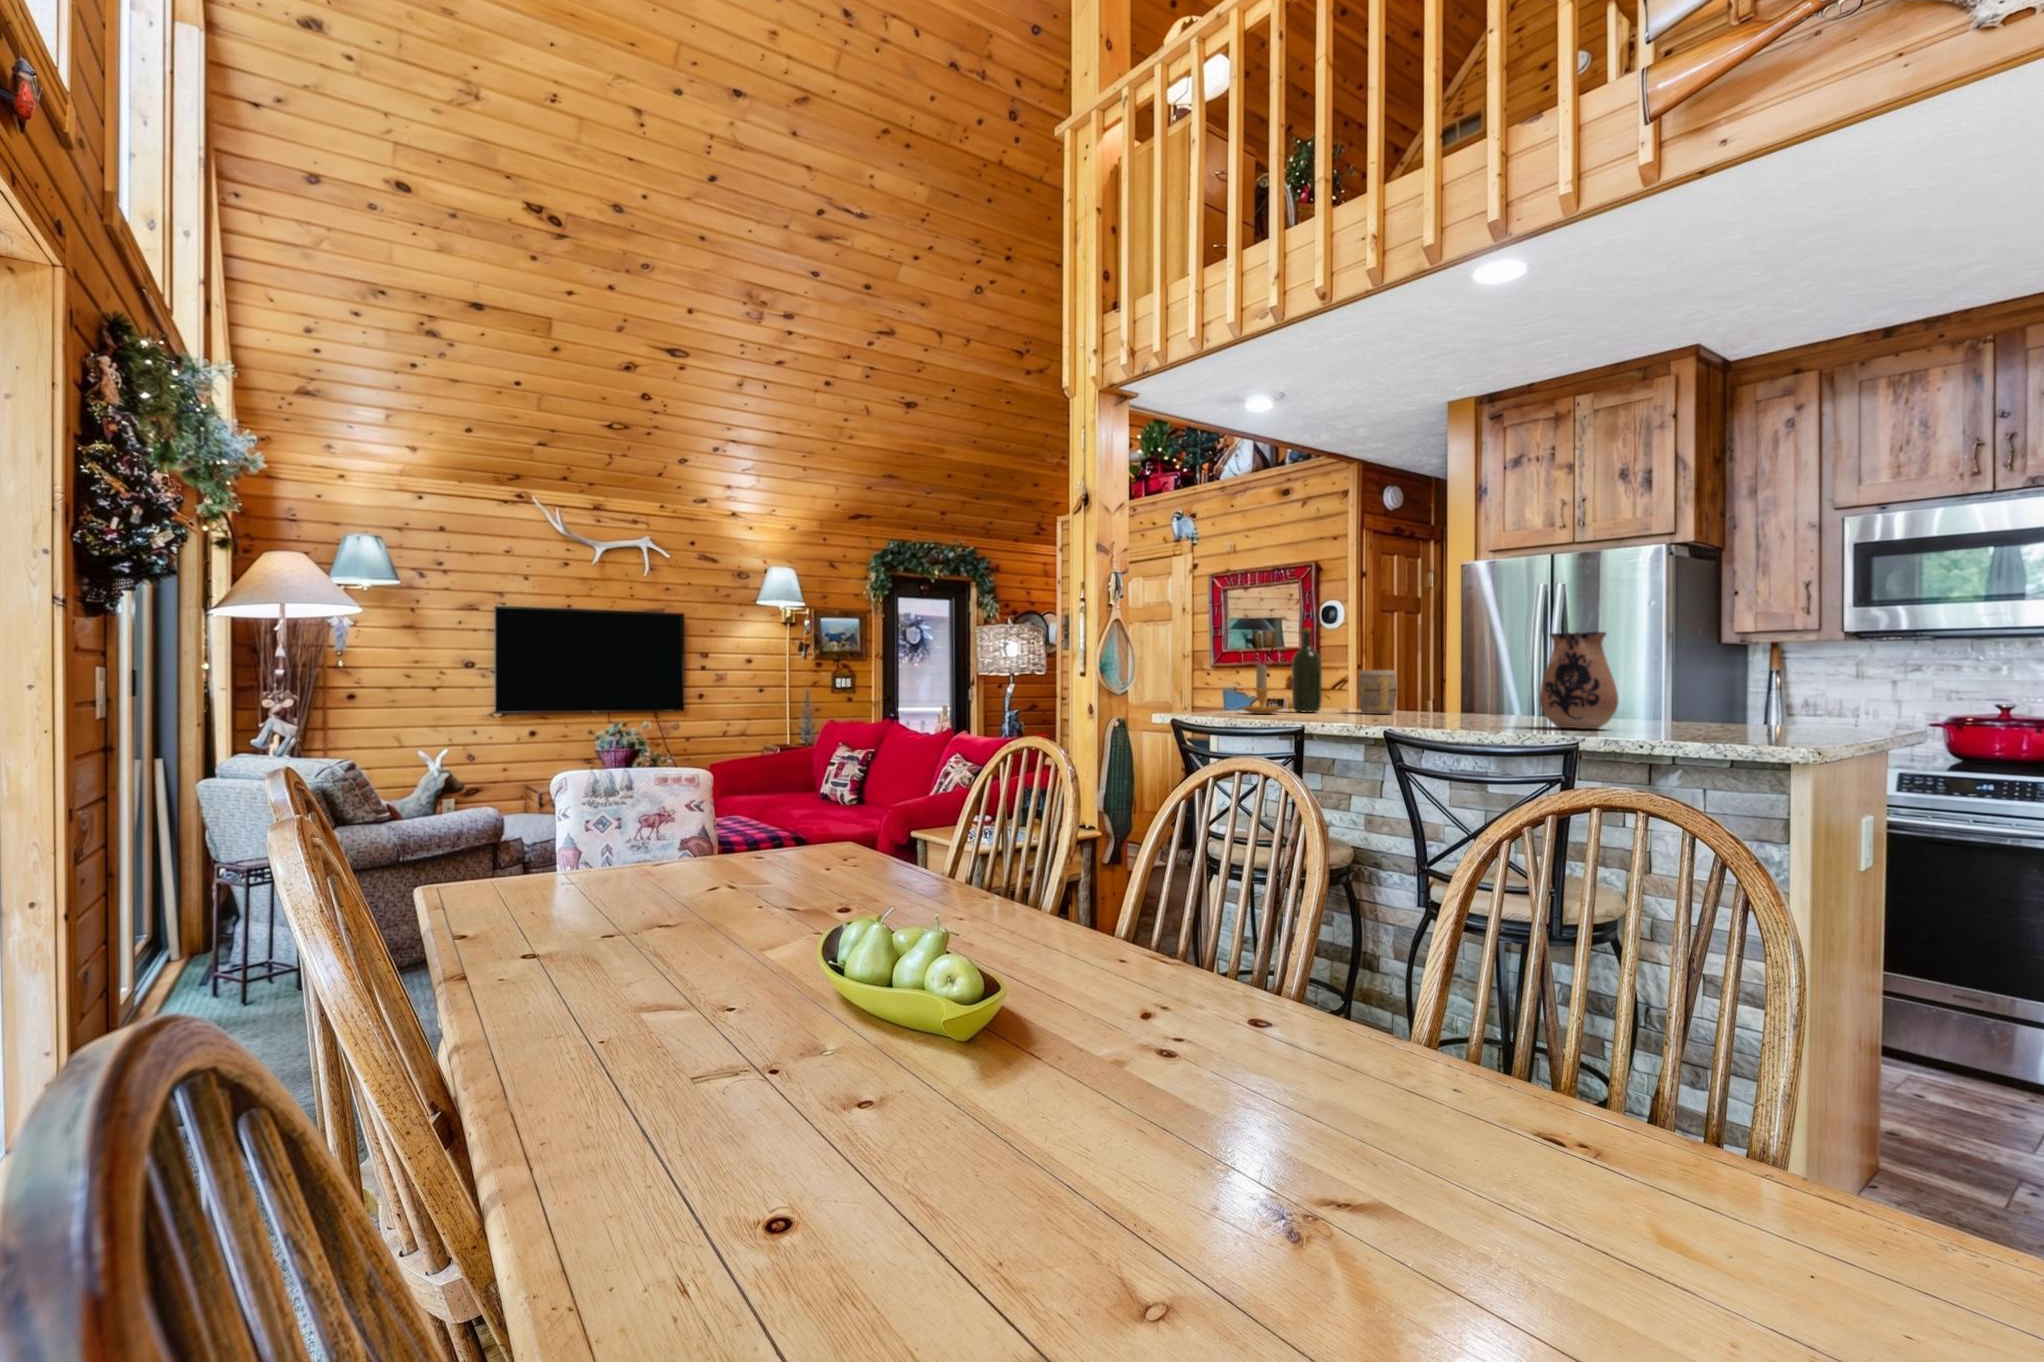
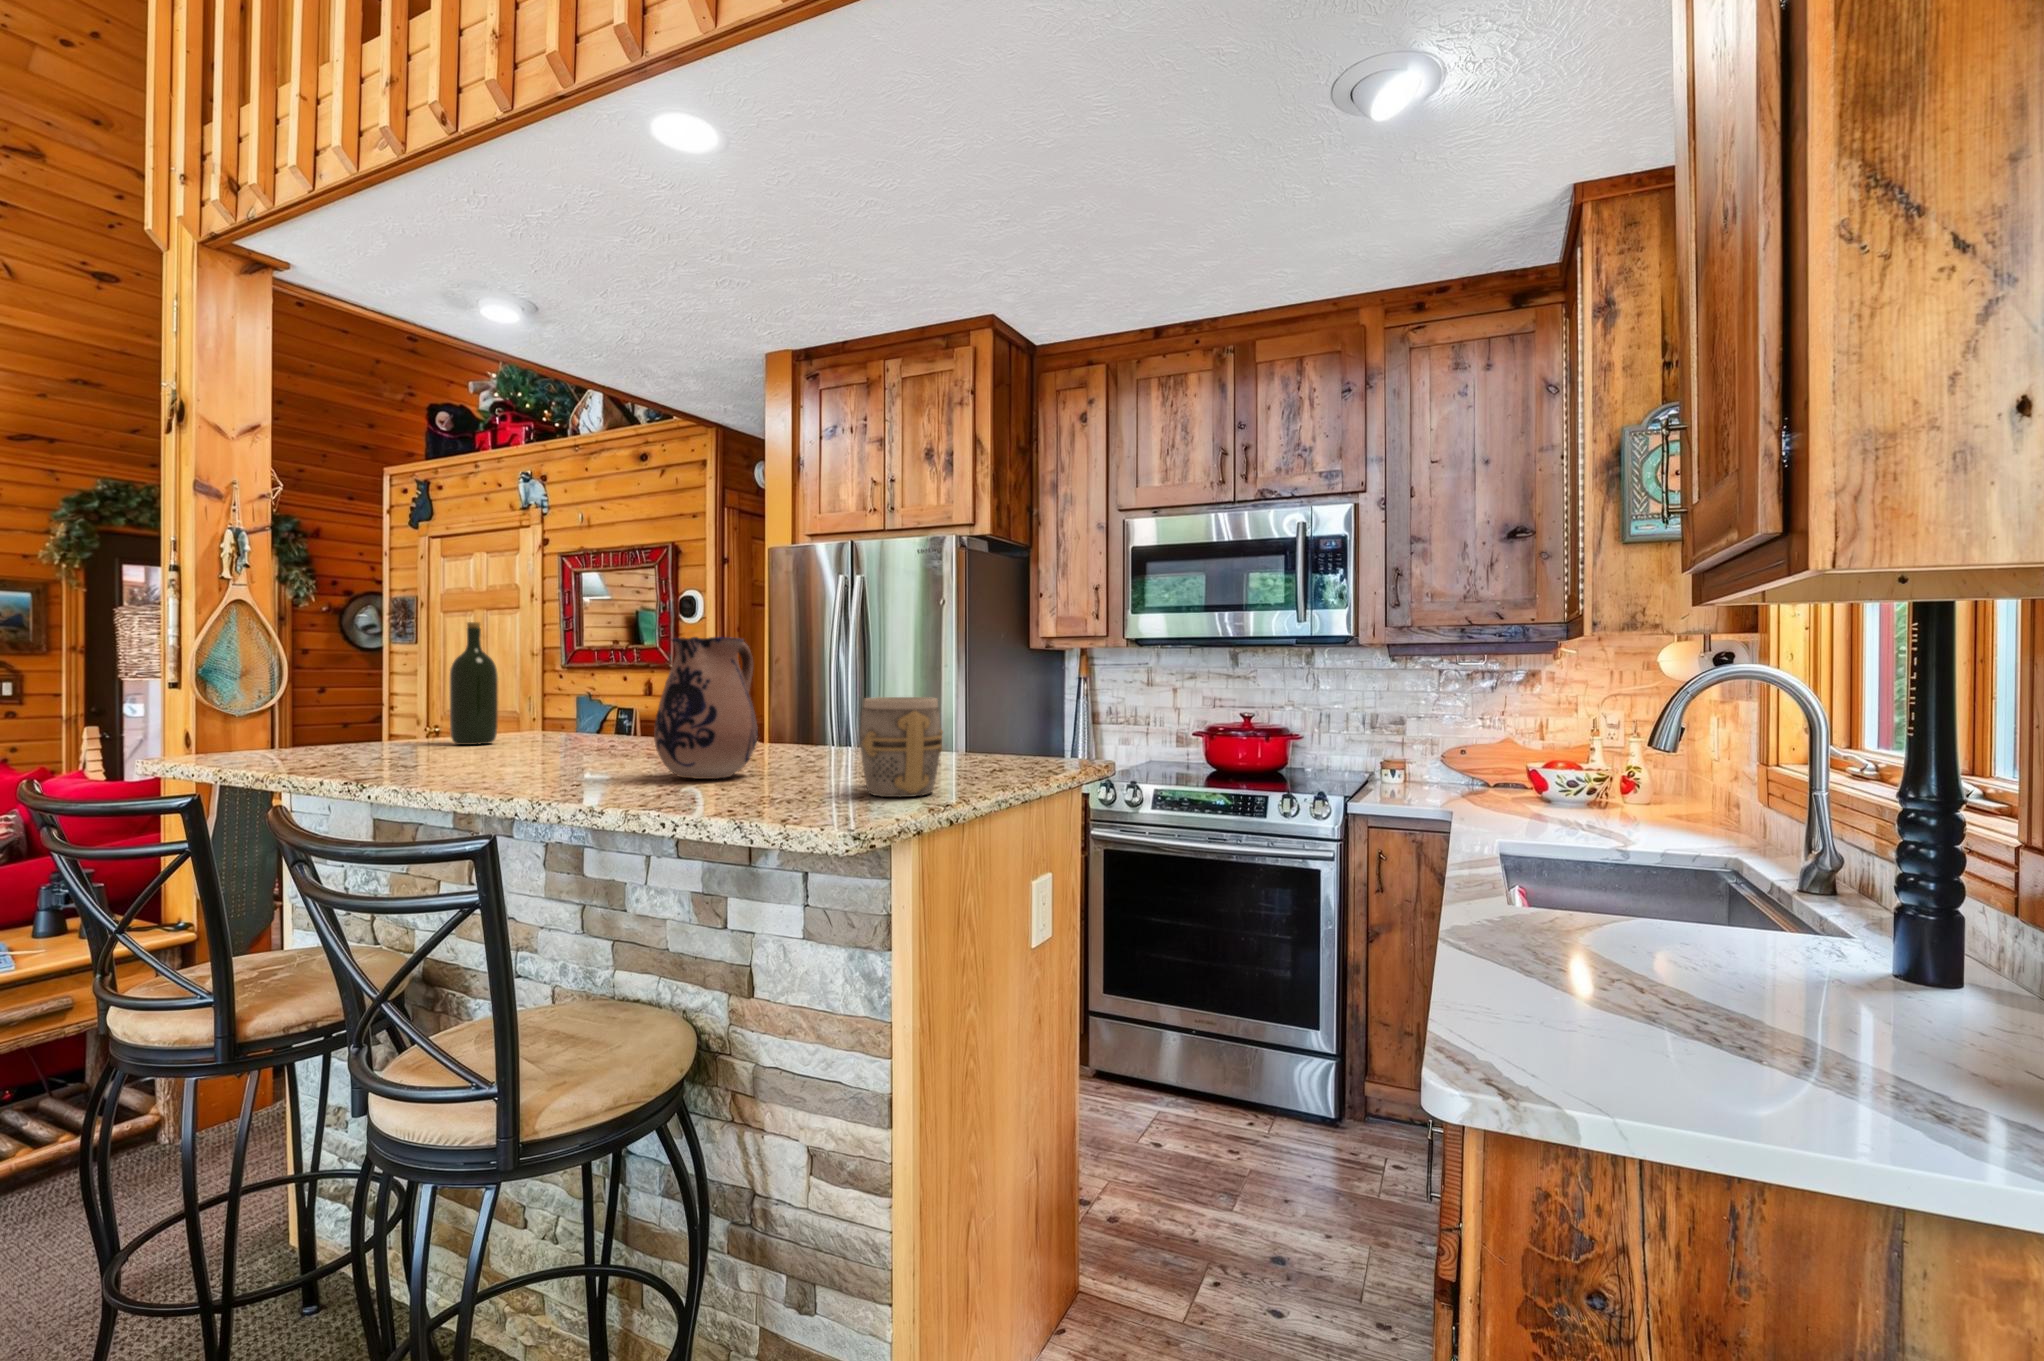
candle: present [1243,665,1281,714] -> none [331,671,412,752]
mug: present [1358,670,1398,714] -> present [860,697,943,797]

